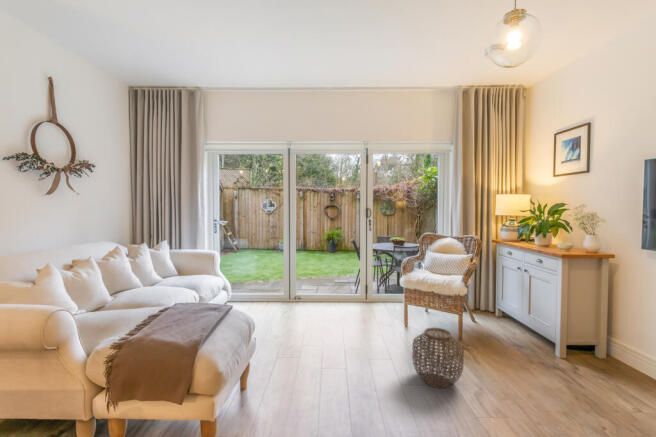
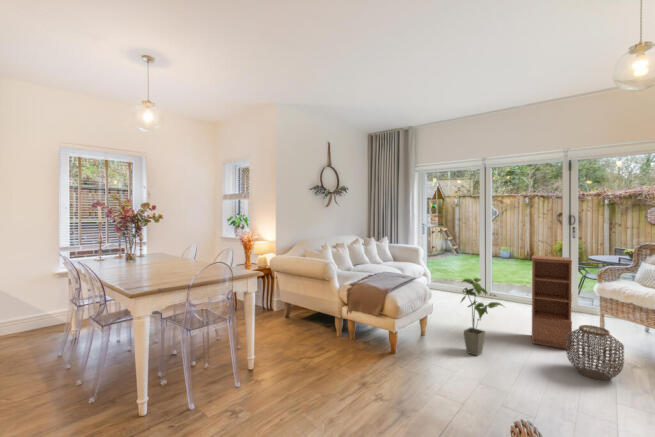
bookcase: none [358,254,401,356] -> present [532,256,572,349]
house plant: none [304,296,360,403] -> present [461,278,503,356]

